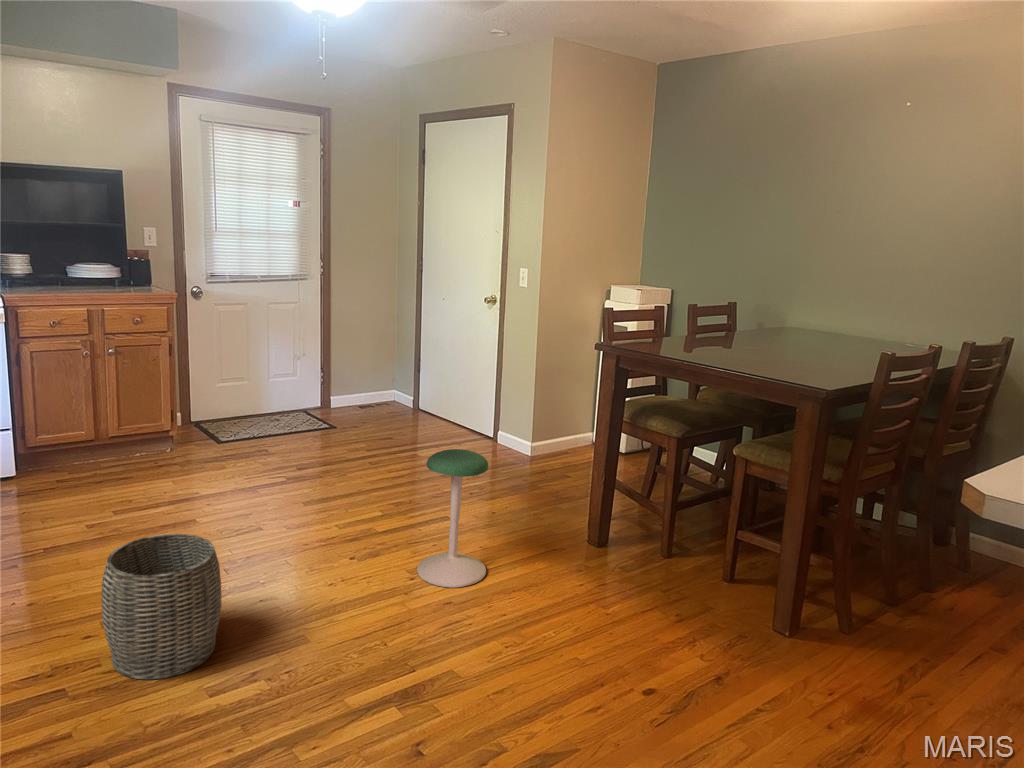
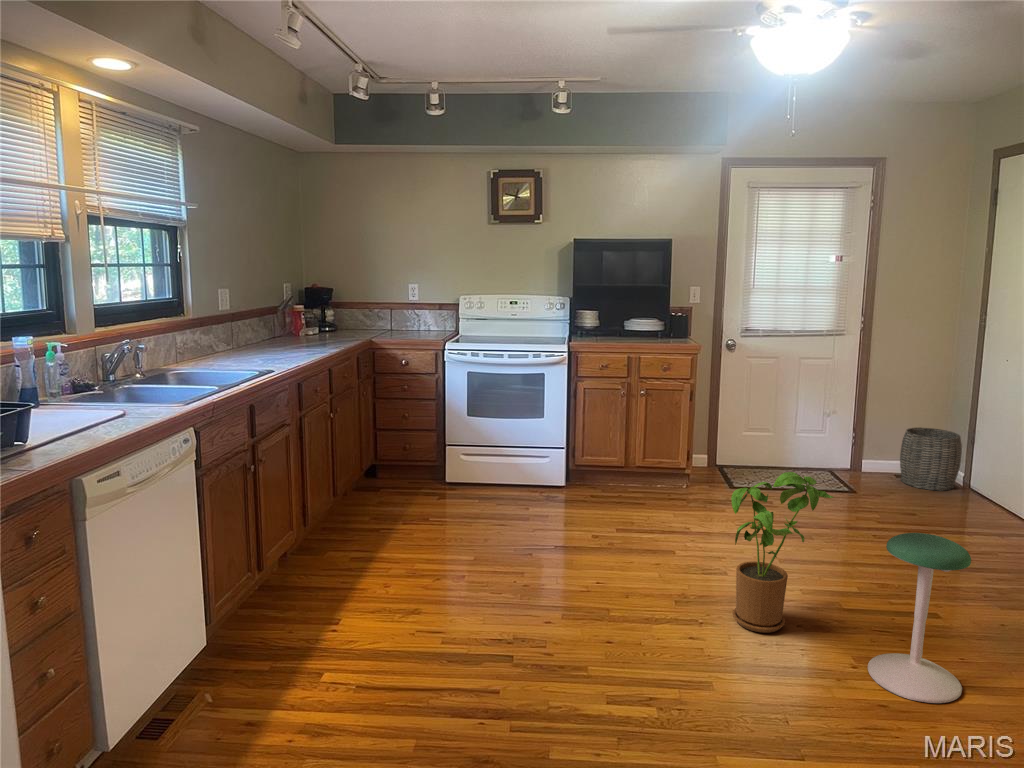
house plant: none [279,415,375,574] -> present [731,472,833,633]
woven basket: present [102,534,222,680] -> present [900,428,962,491]

